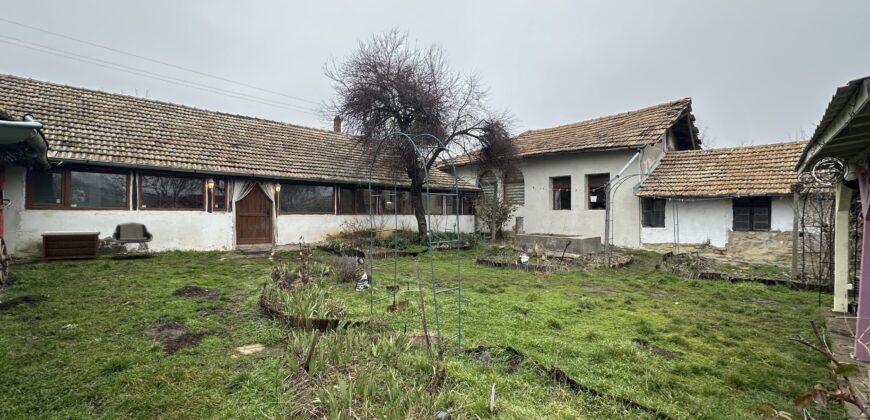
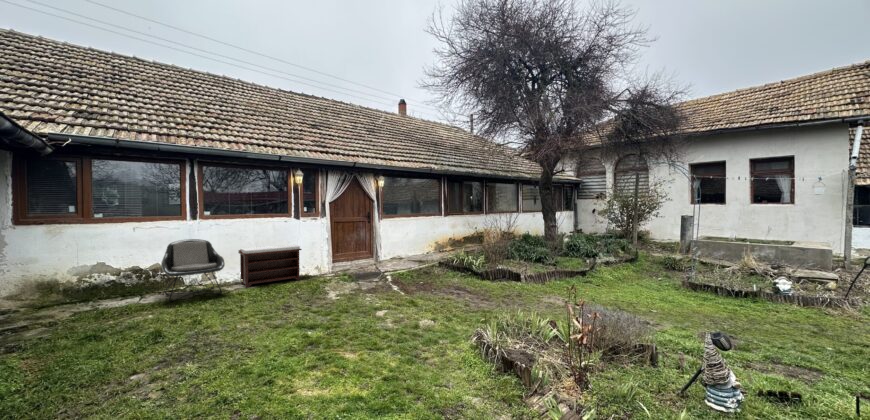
bench: present [41,231,101,261] -> present [238,244,302,288]

